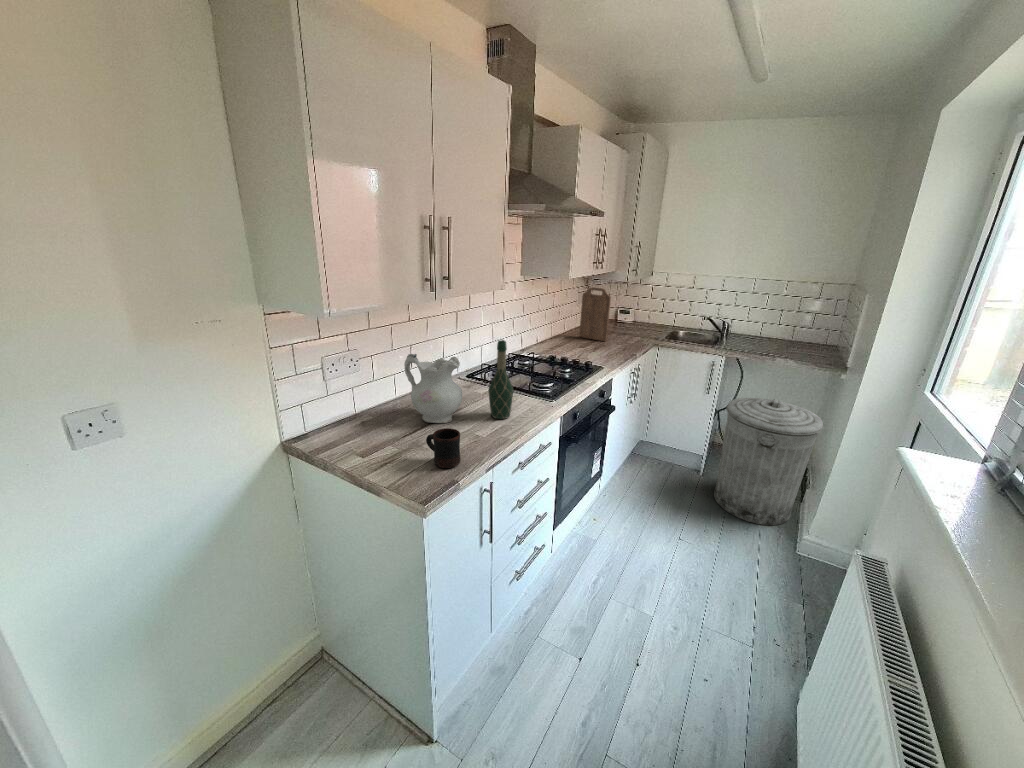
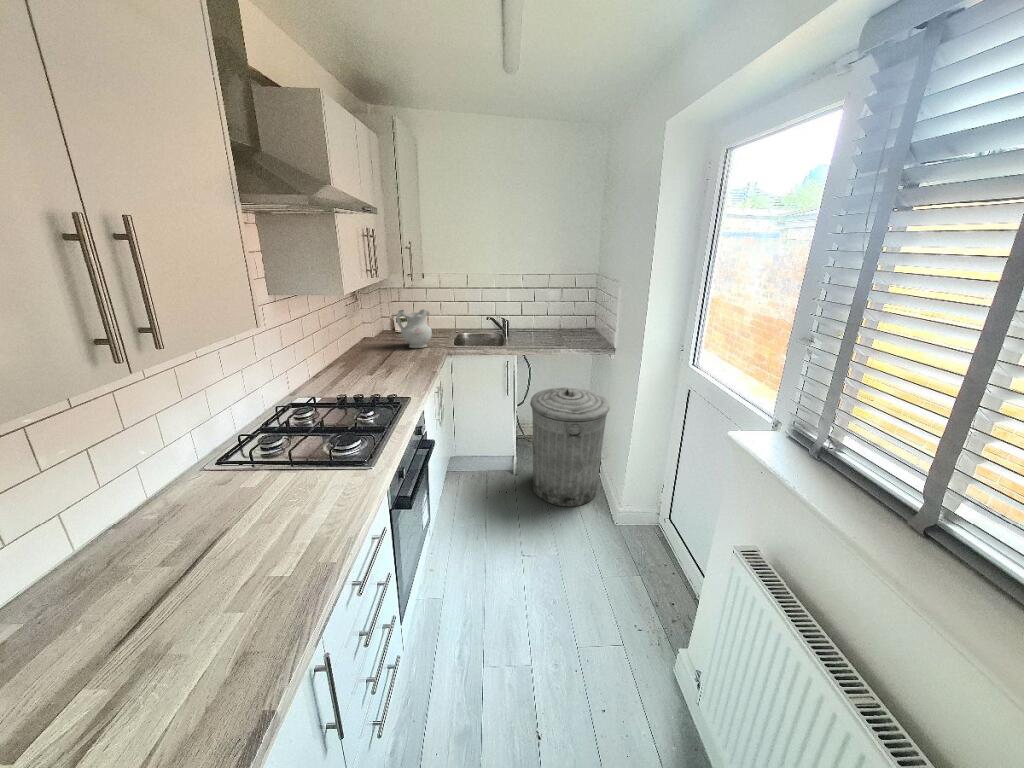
cutting board: present [579,287,611,342] -> none [356,299,397,360]
wine bottle: present [488,340,513,419] -> none [273,411,319,530]
ceramic pitcher: present [404,354,462,423] -> present [396,309,432,348]
mug: present [426,428,460,468] -> none [172,611,261,701]

